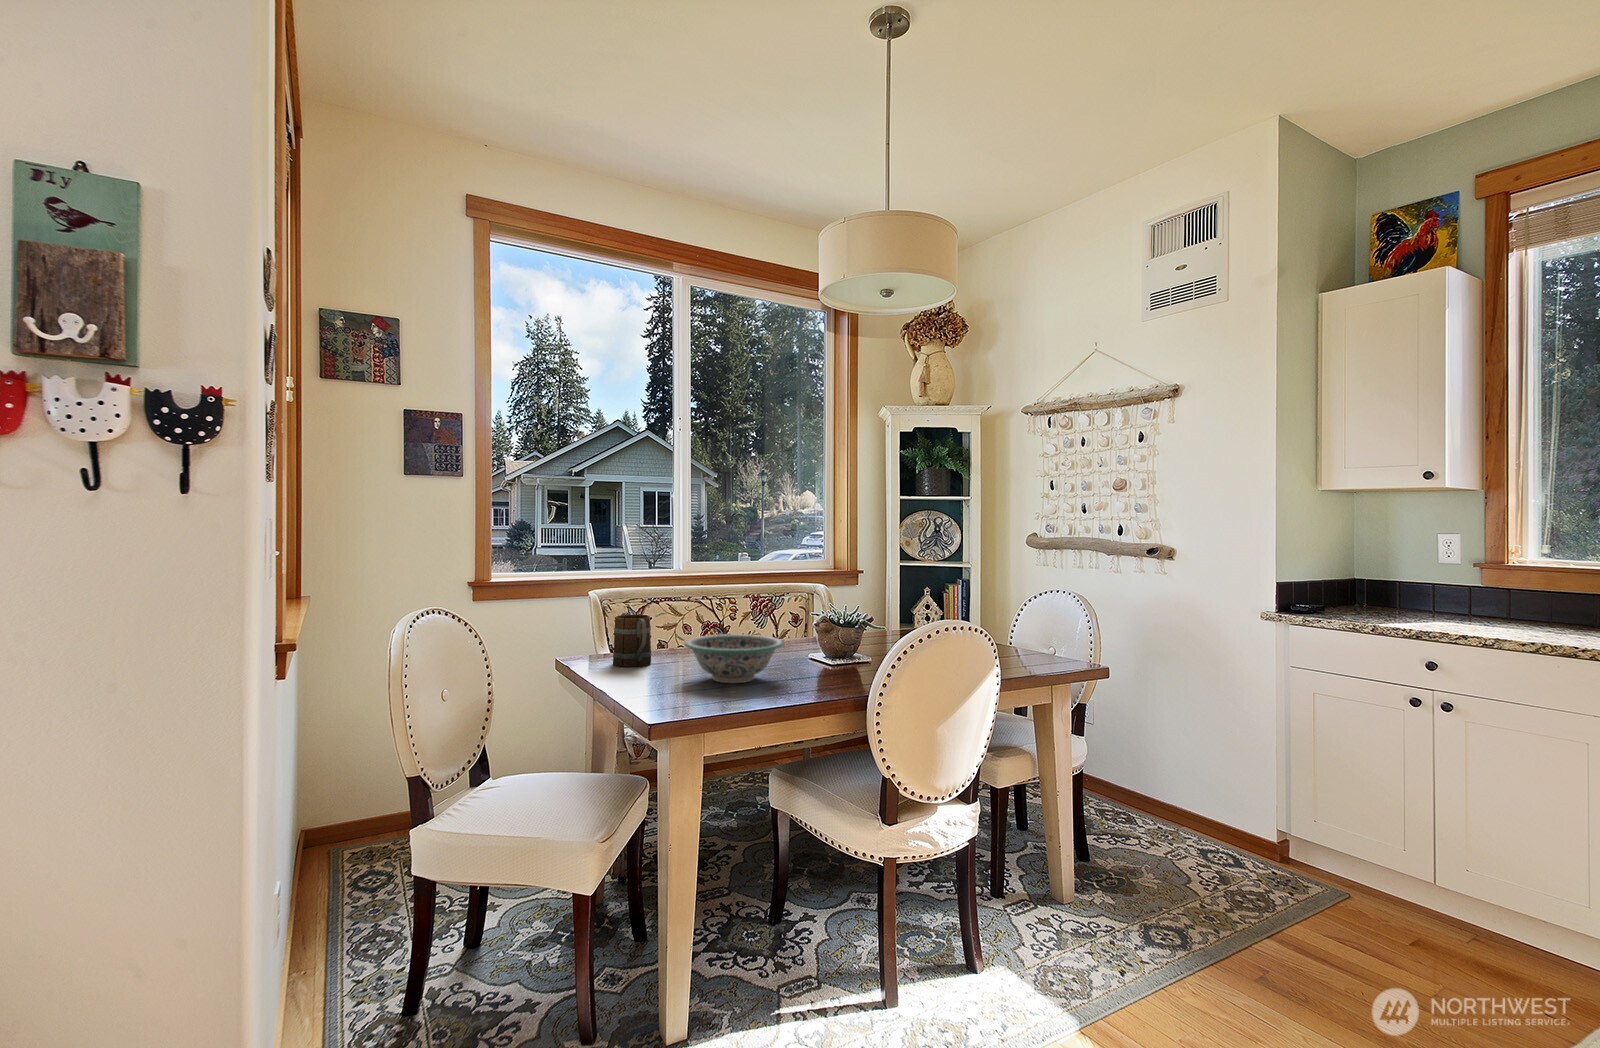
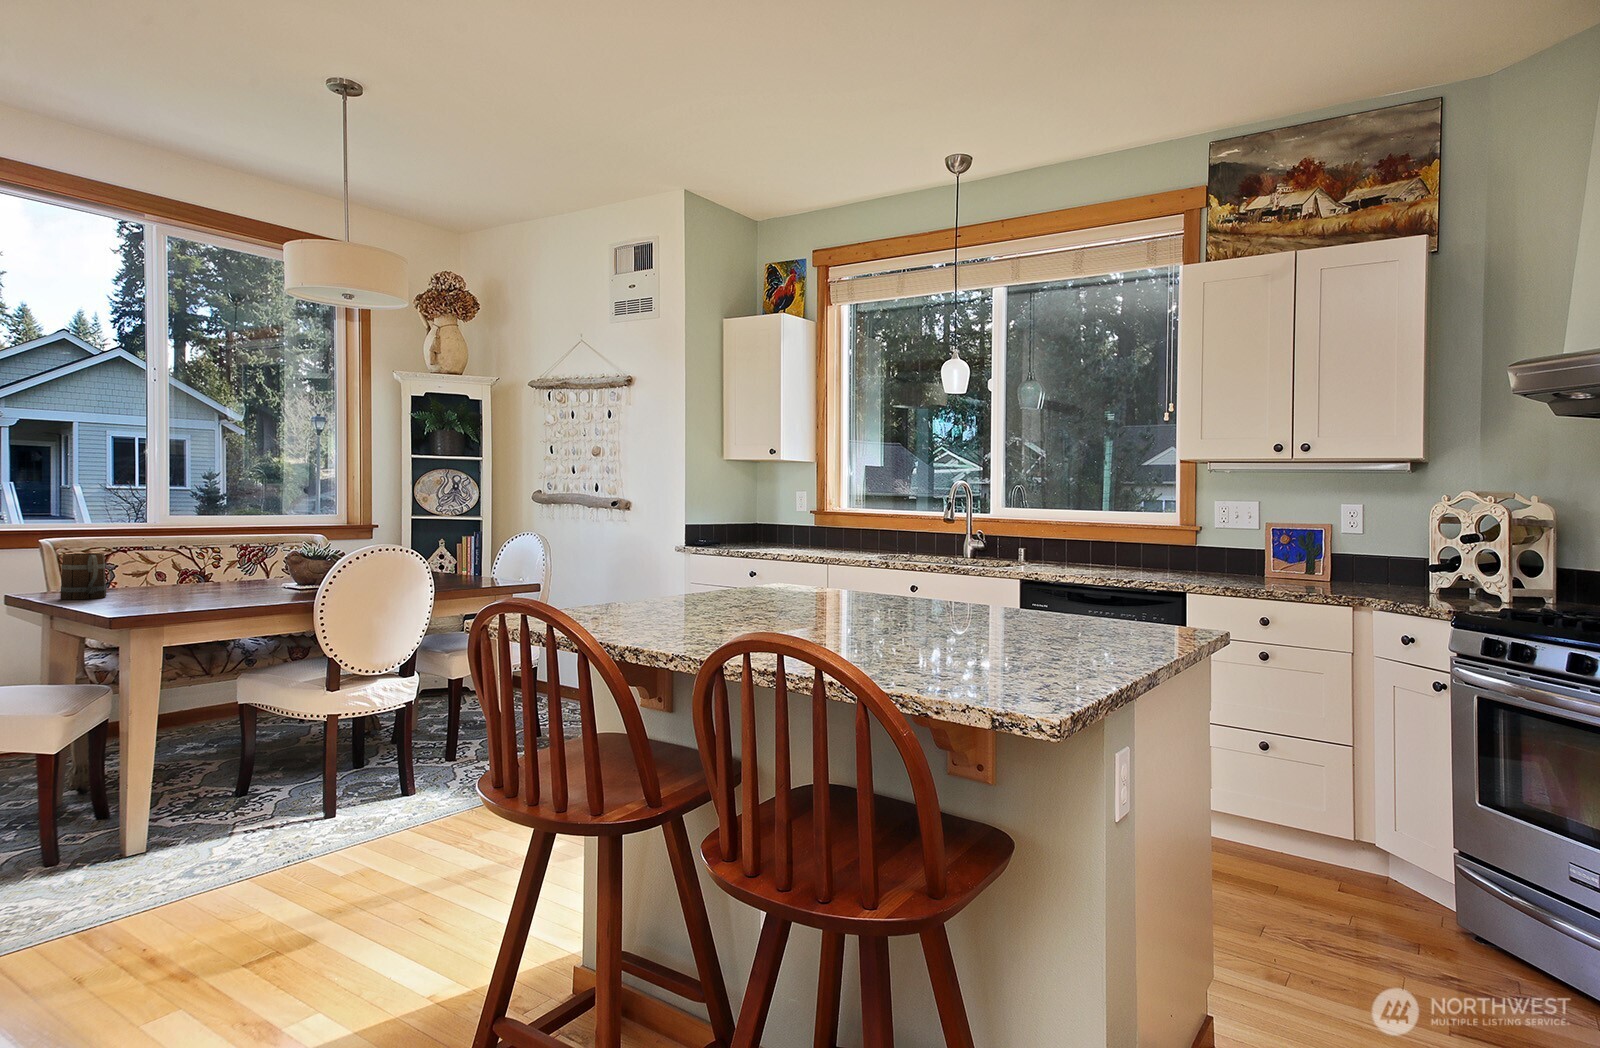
decorative bowl: present [684,634,783,683] -> none [136,566,240,604]

